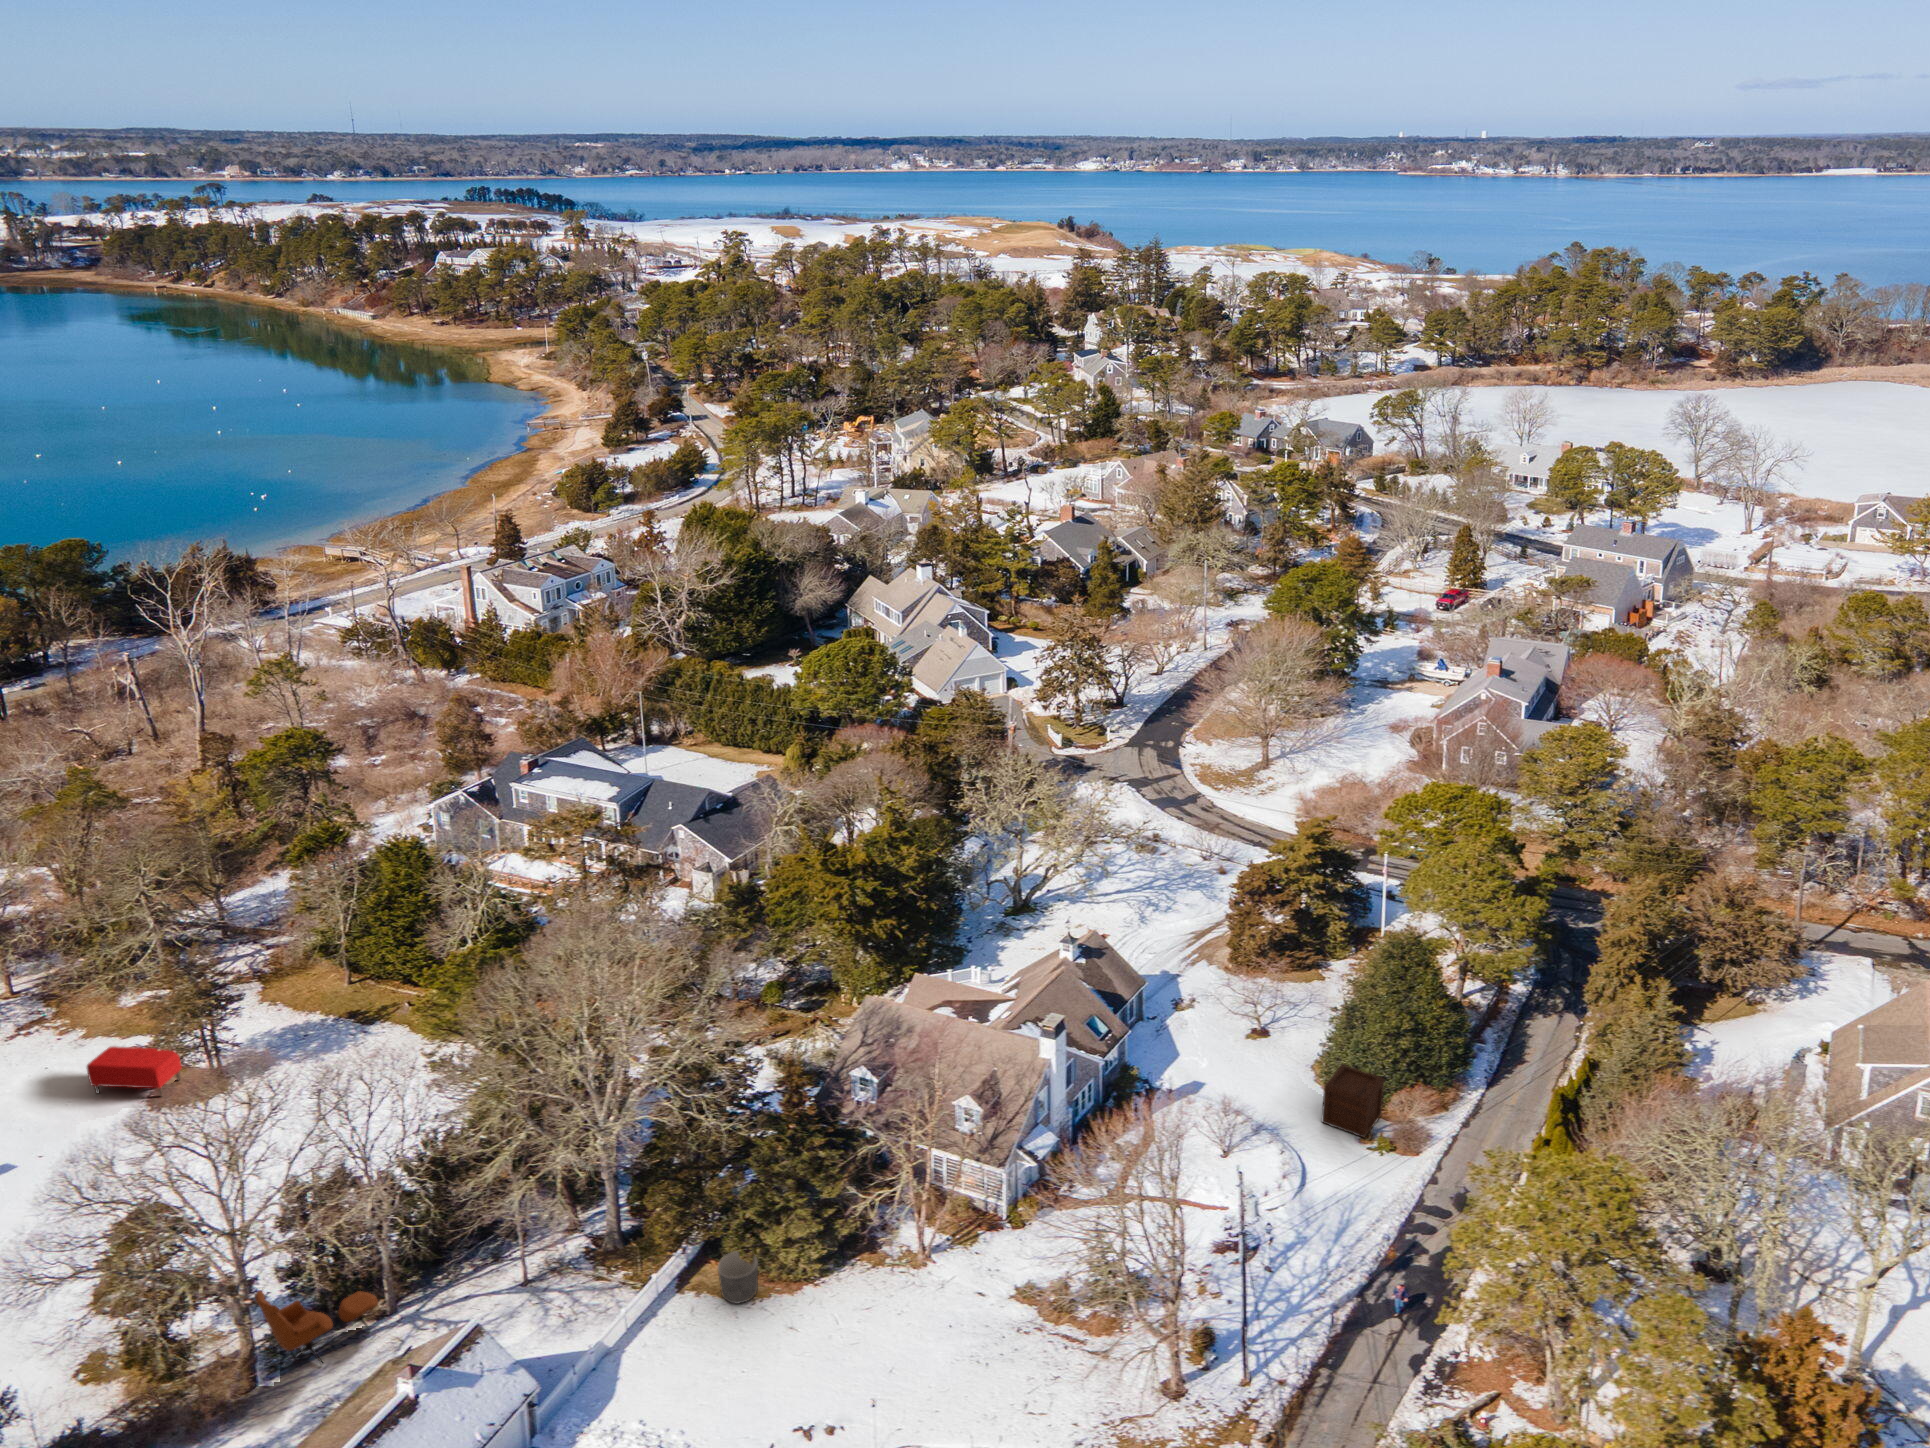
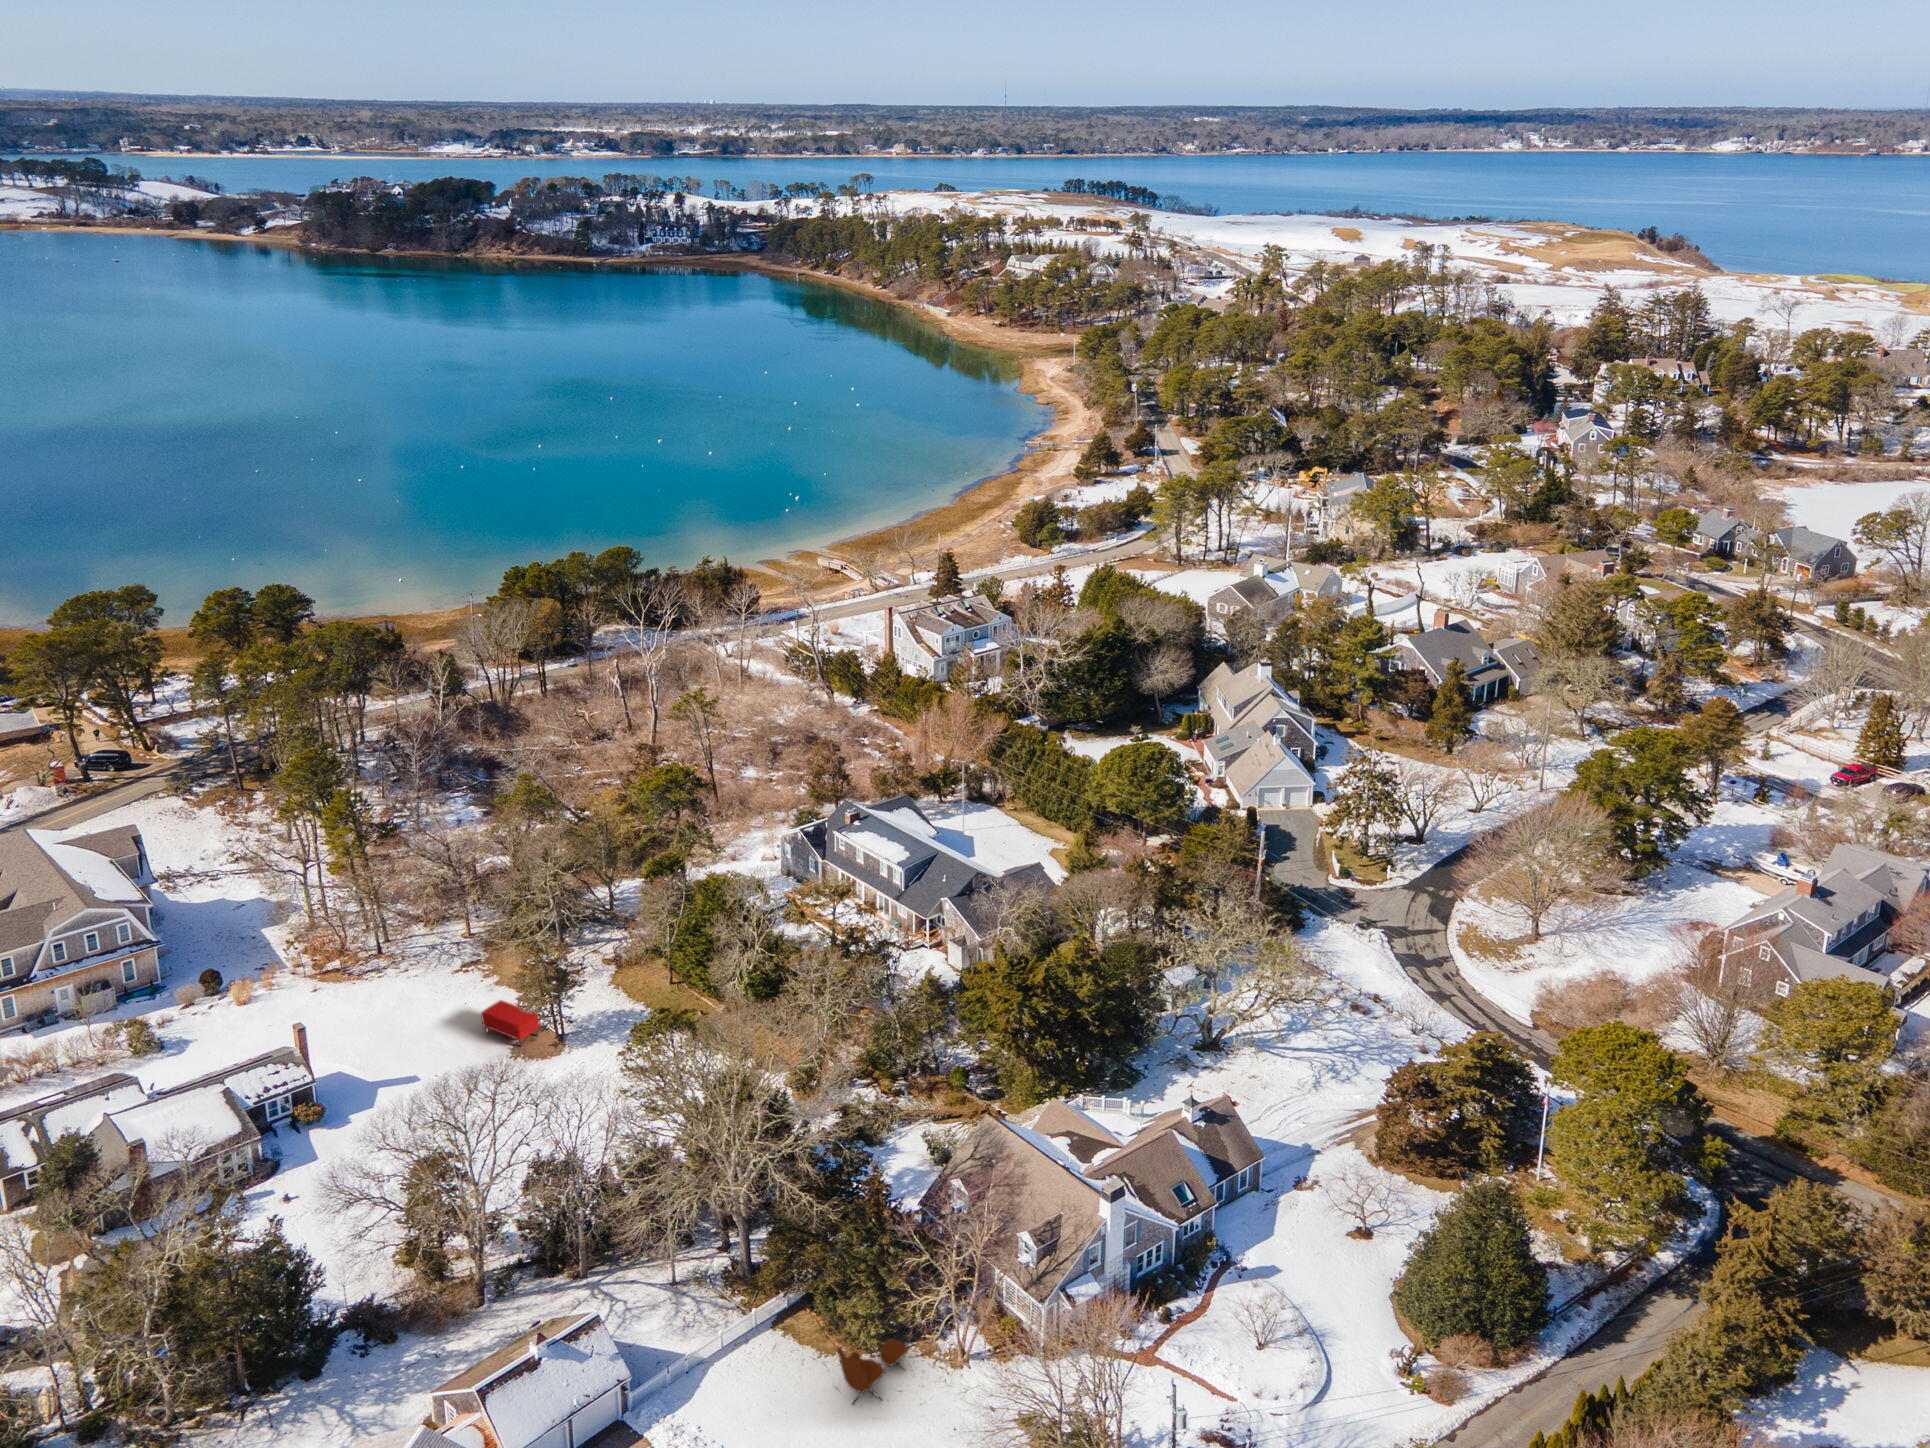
wooden crate: present [1322,1064,1384,1137] -> none [1370,1298,1438,1378]
planter: present [718,1251,758,1304] -> none [795,1309,827,1353]
lounge chair: present [255,1290,378,1366] -> present [837,1339,908,1400]

